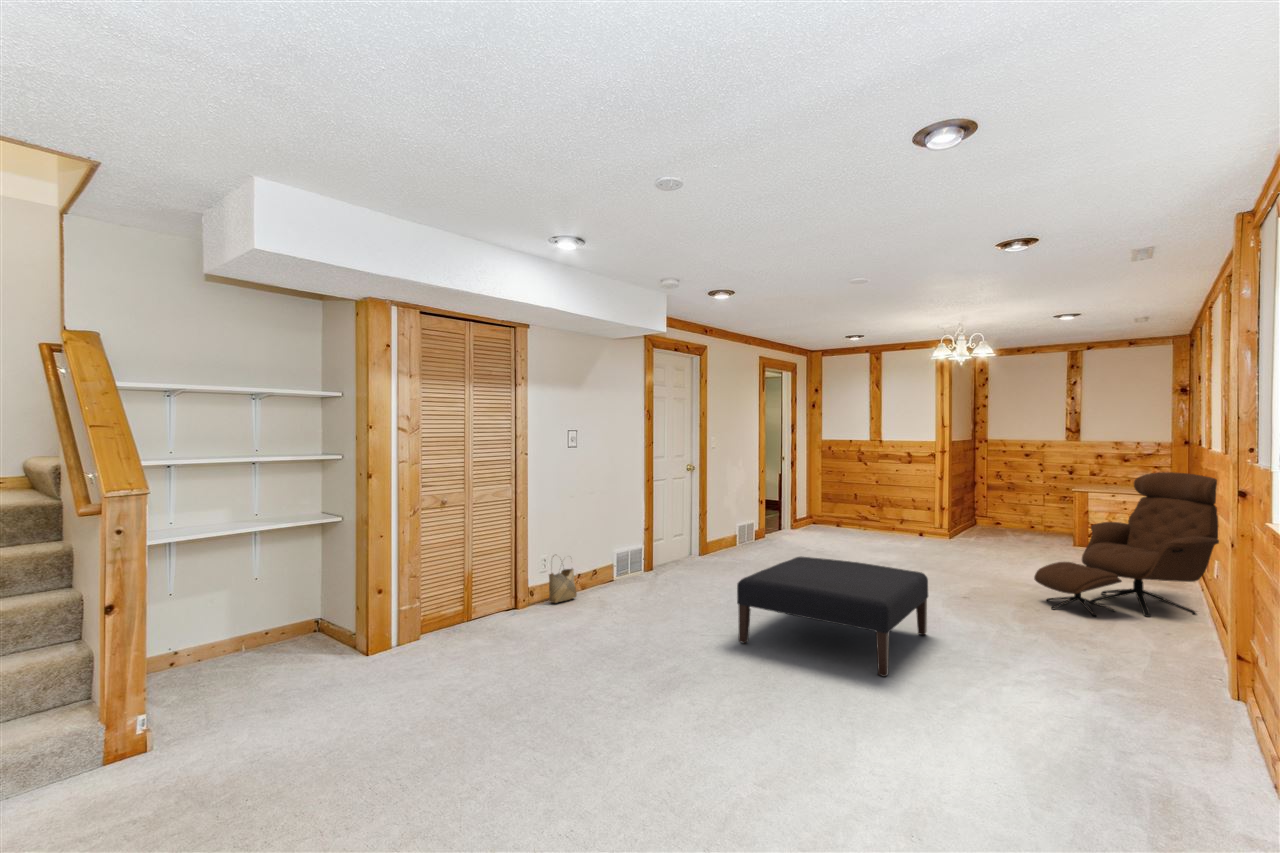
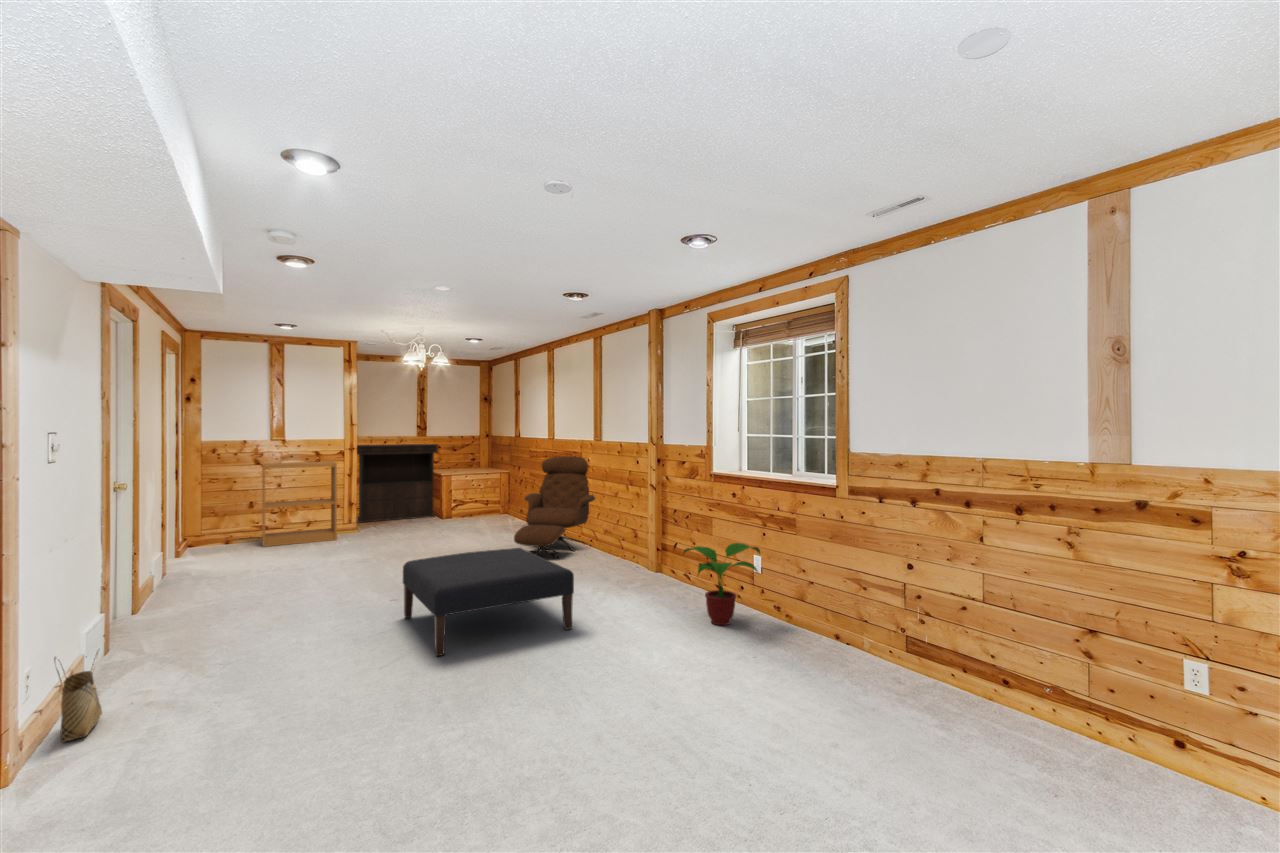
console table: none [970,448,1077,541] -> present [357,444,438,523]
bookshelf: none [852,461,924,542] -> present [262,461,337,547]
potted plant: none [1030,626,1227,781] -> present [683,543,760,625]

